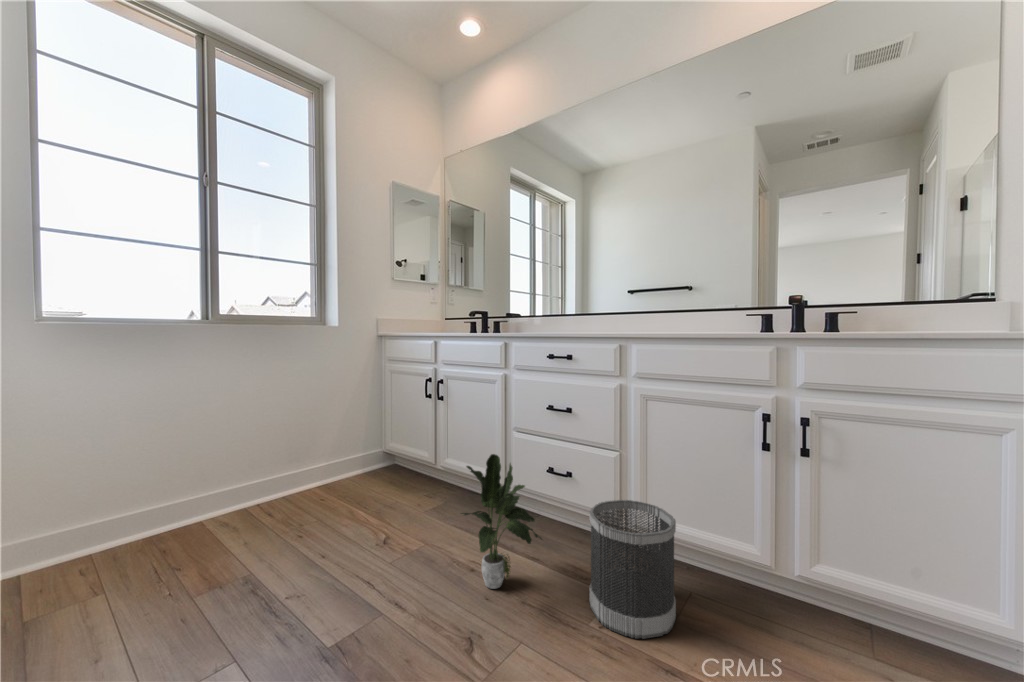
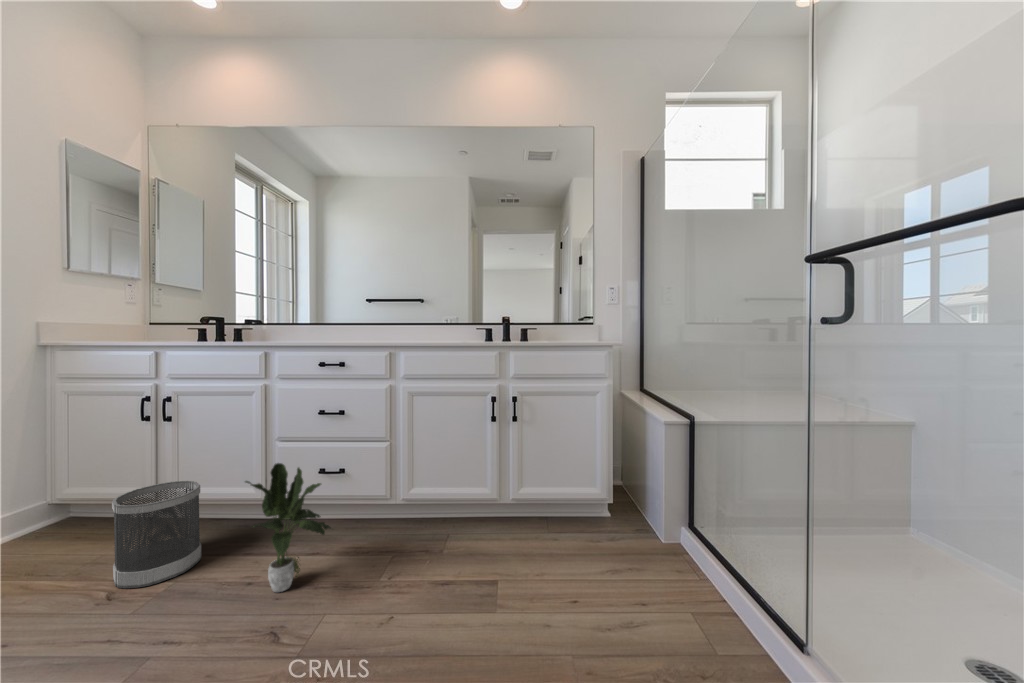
wastebasket: present [589,500,676,639] -> present [112,481,201,589]

